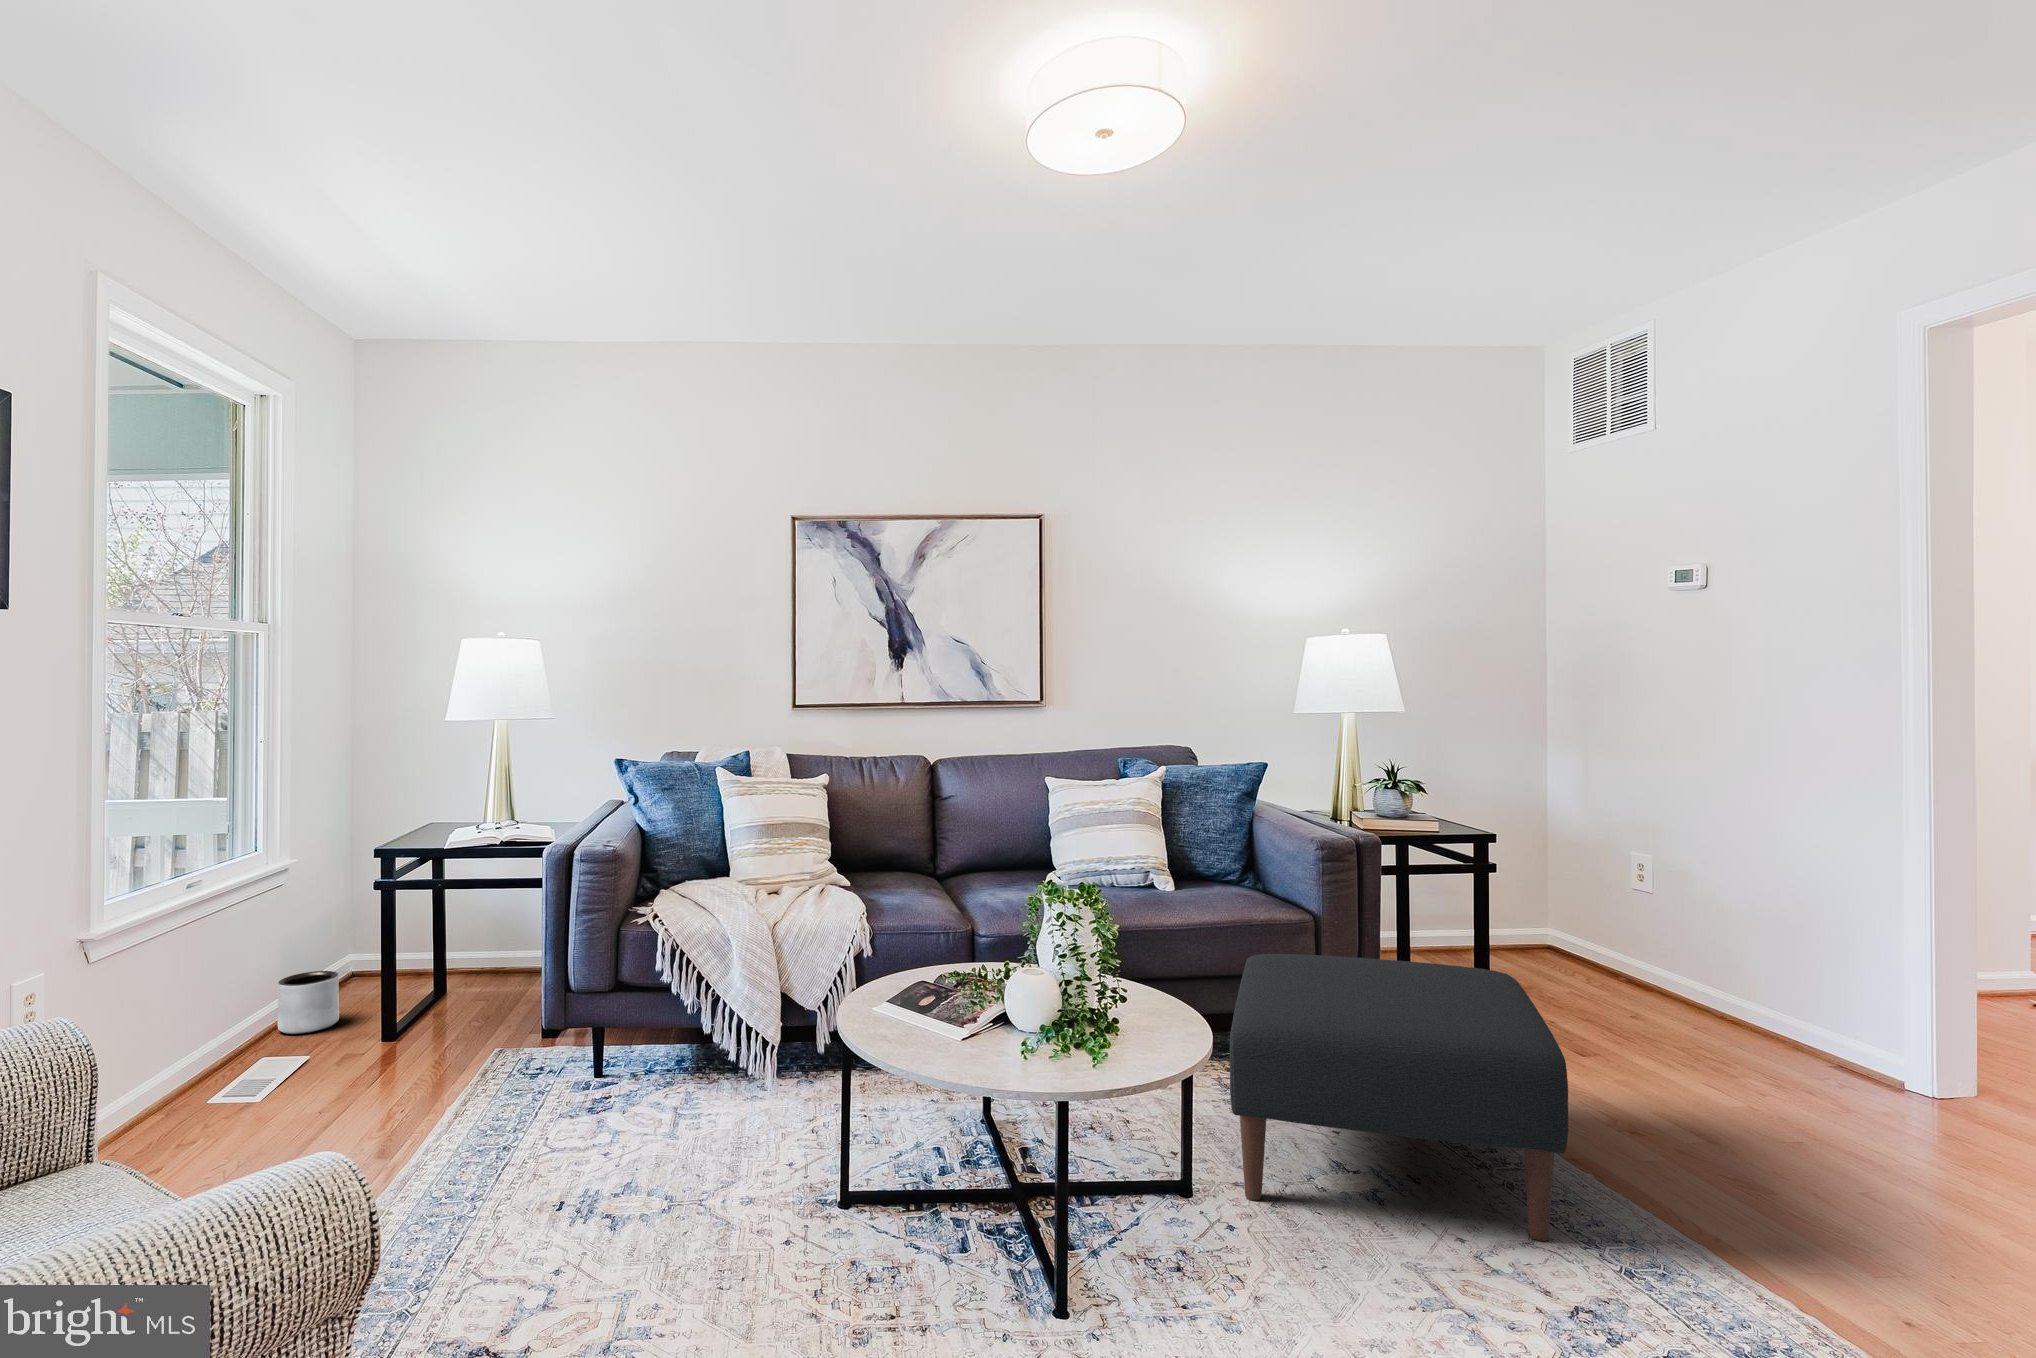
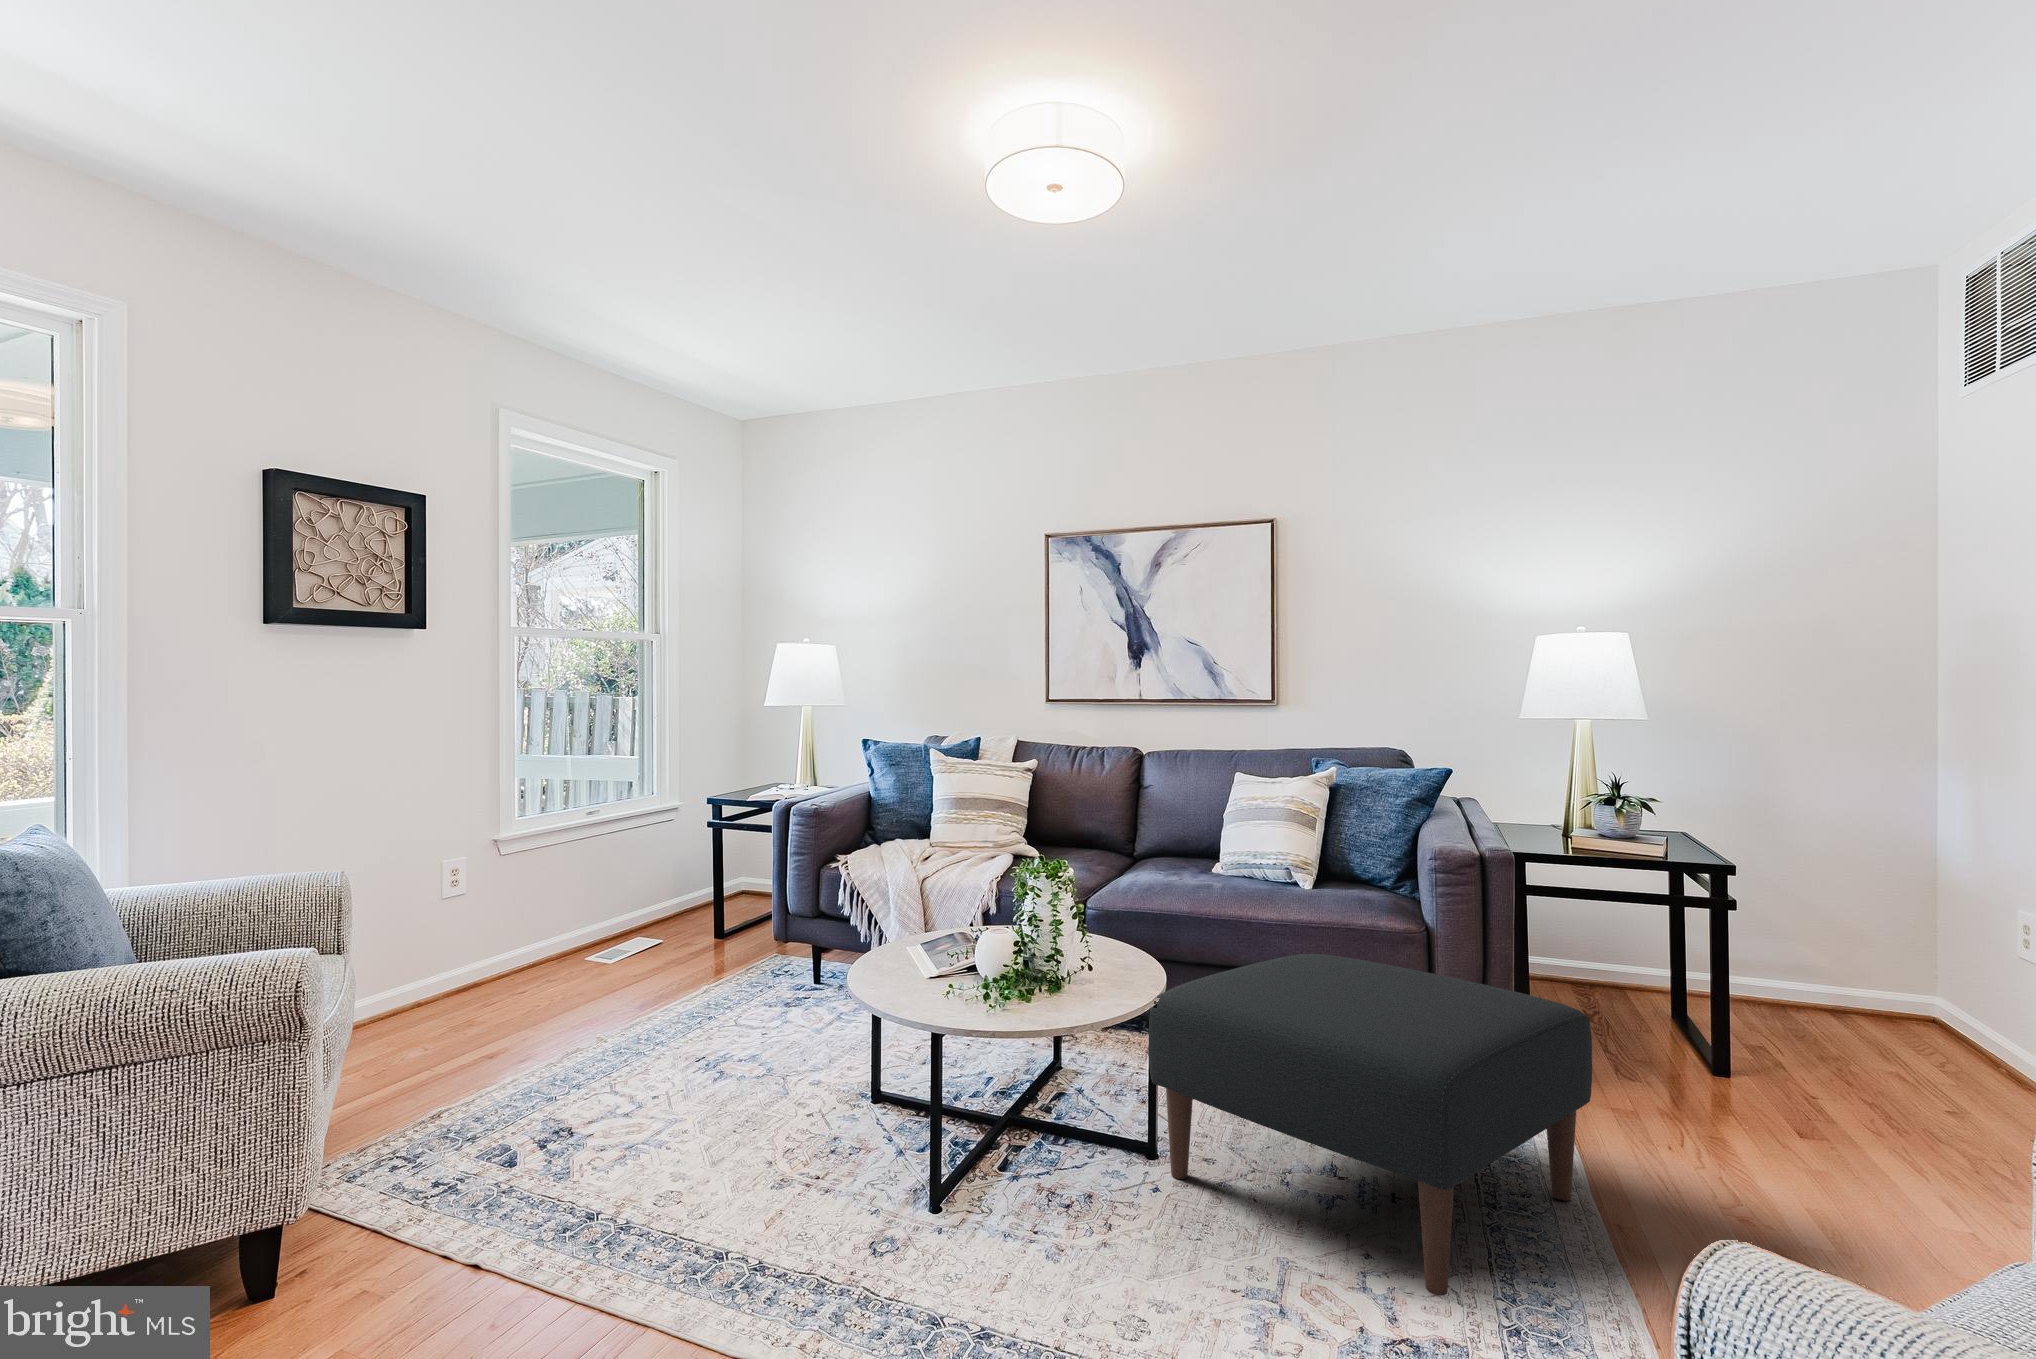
planter: present [278,971,339,1034] -> none [674,888,712,930]

